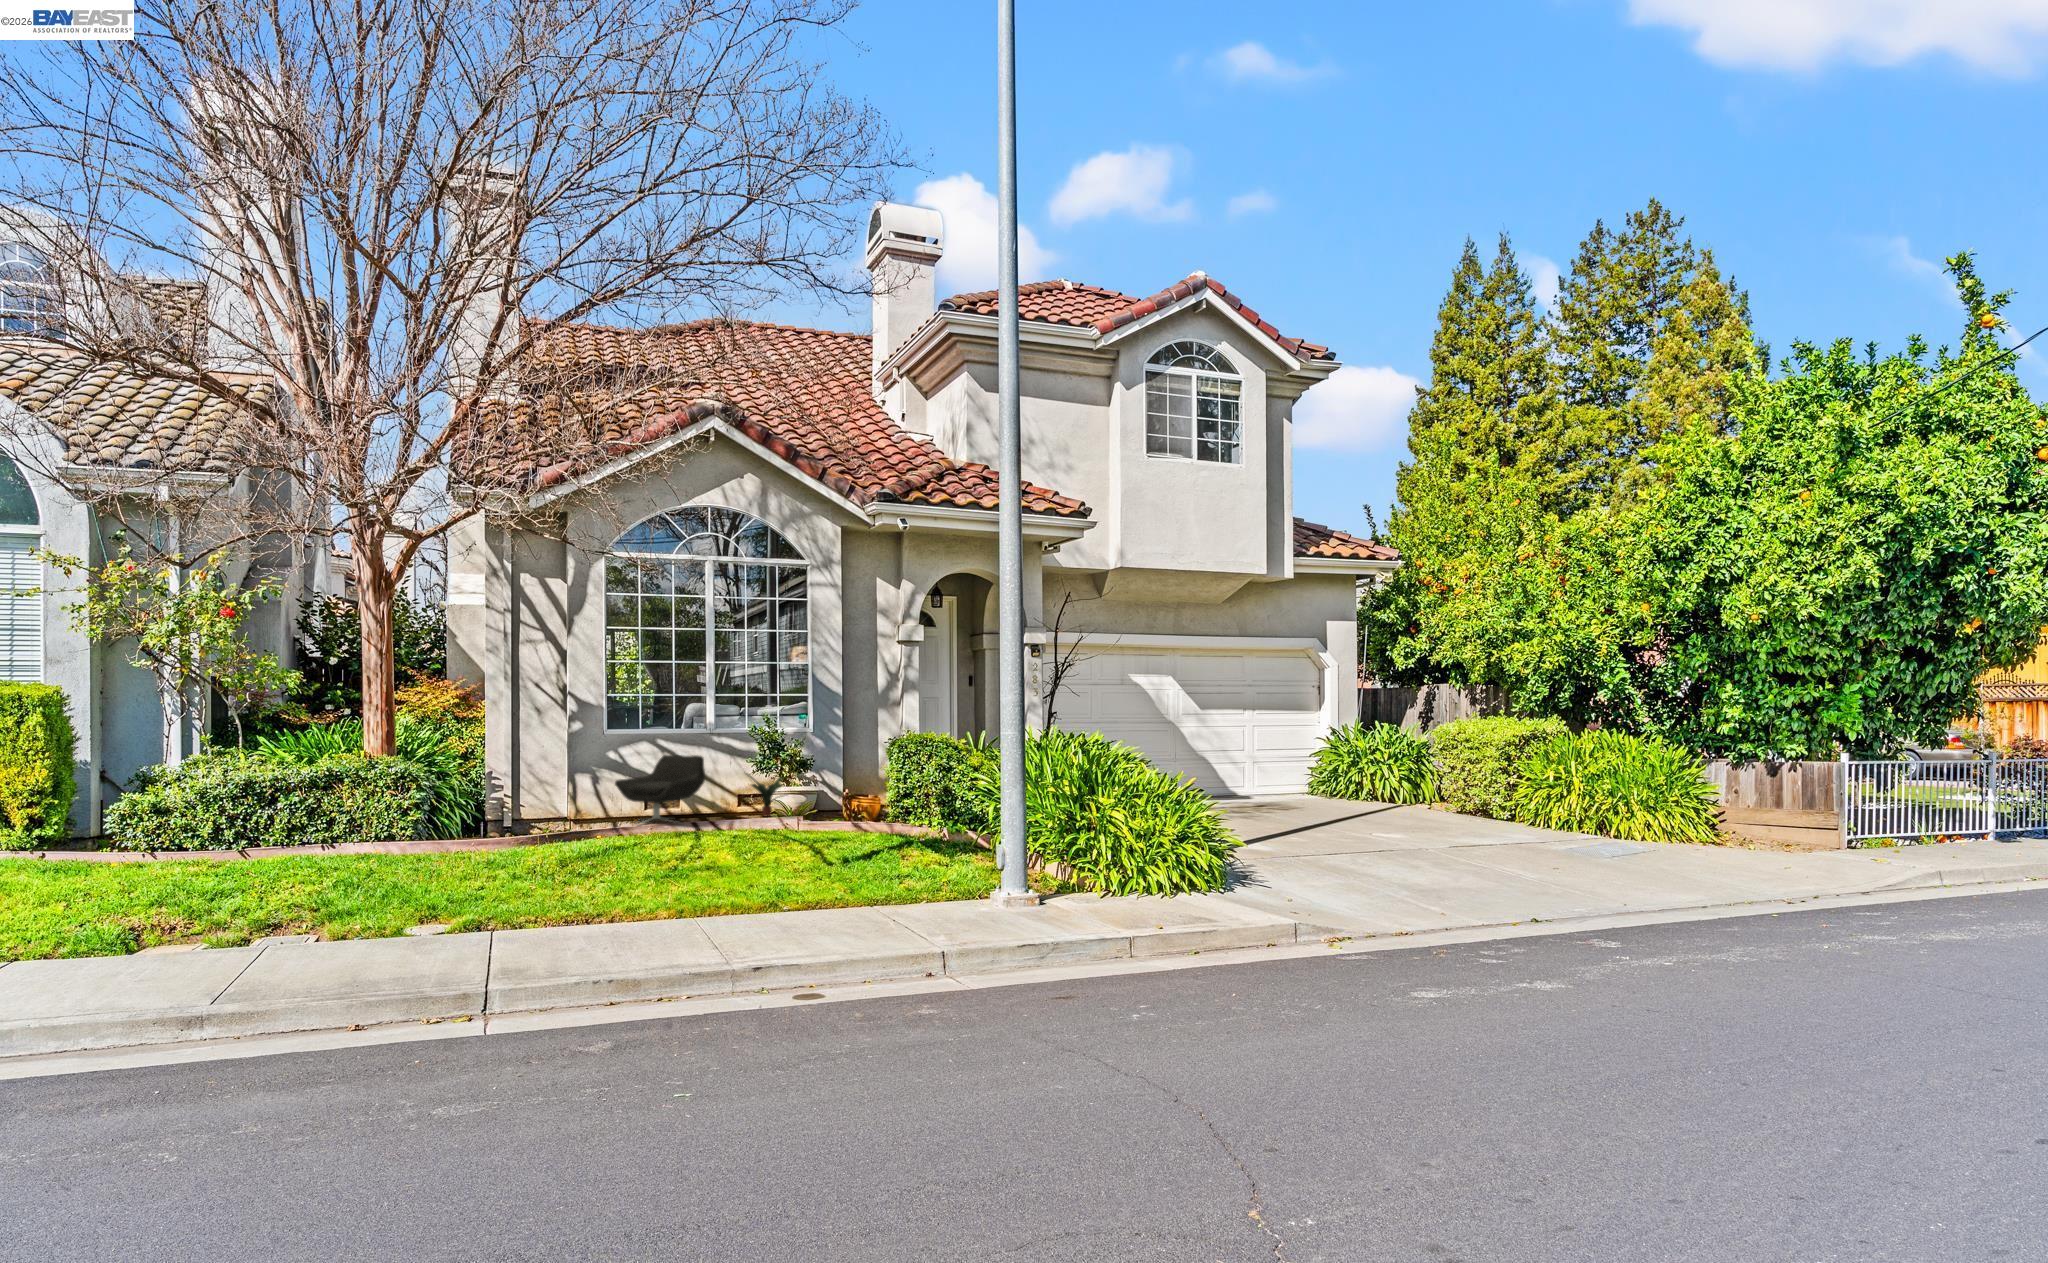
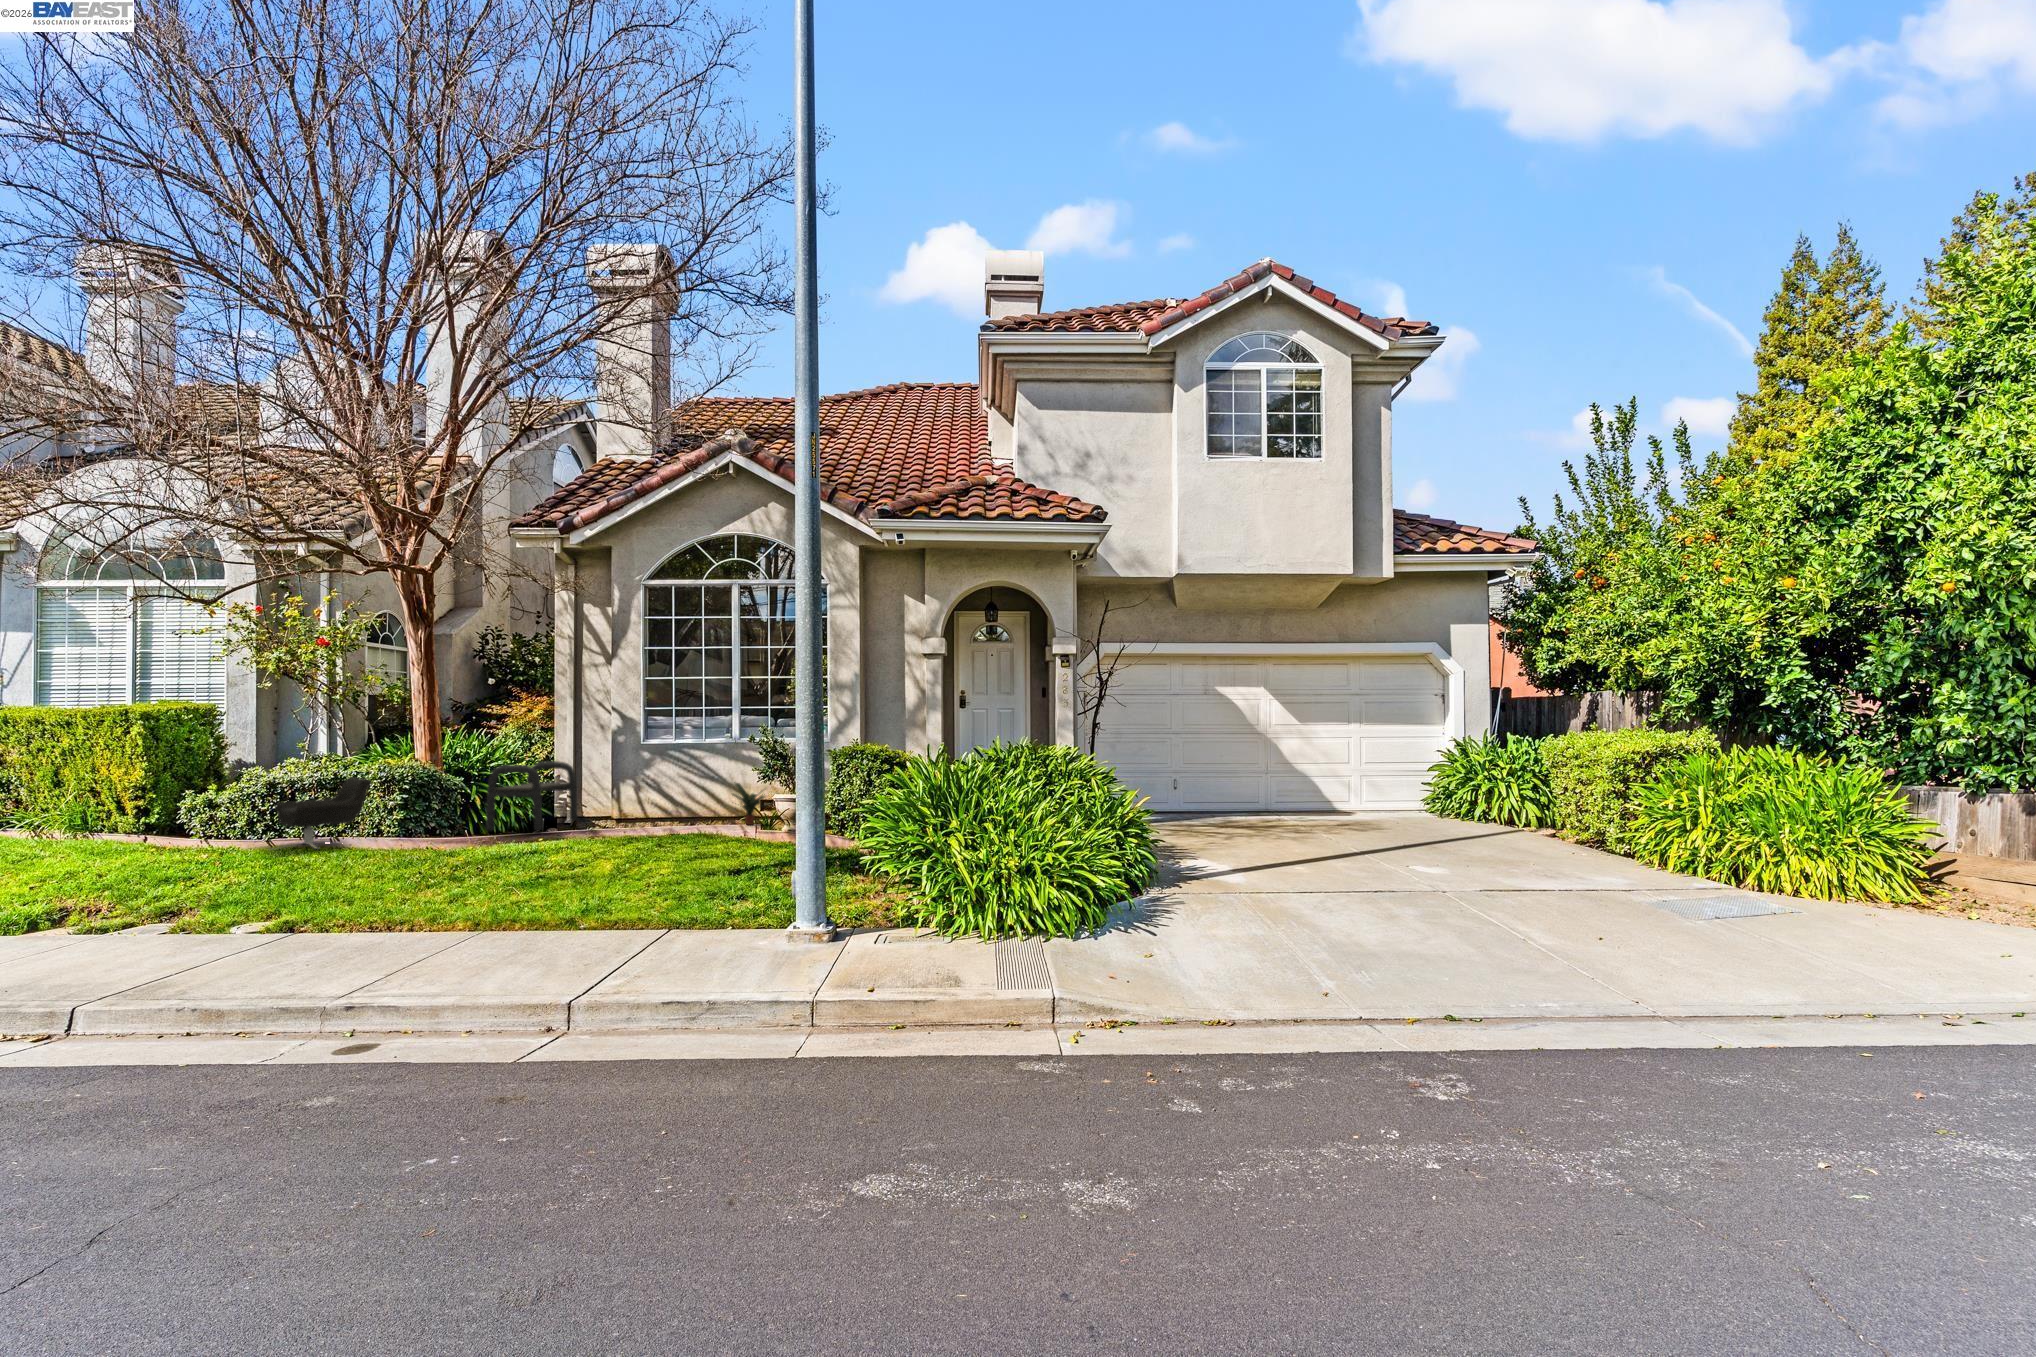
bench: none [497,753,563,831] -> present [486,761,578,831]
lounge chair: present [615,755,705,824] -> present [276,777,371,849]

